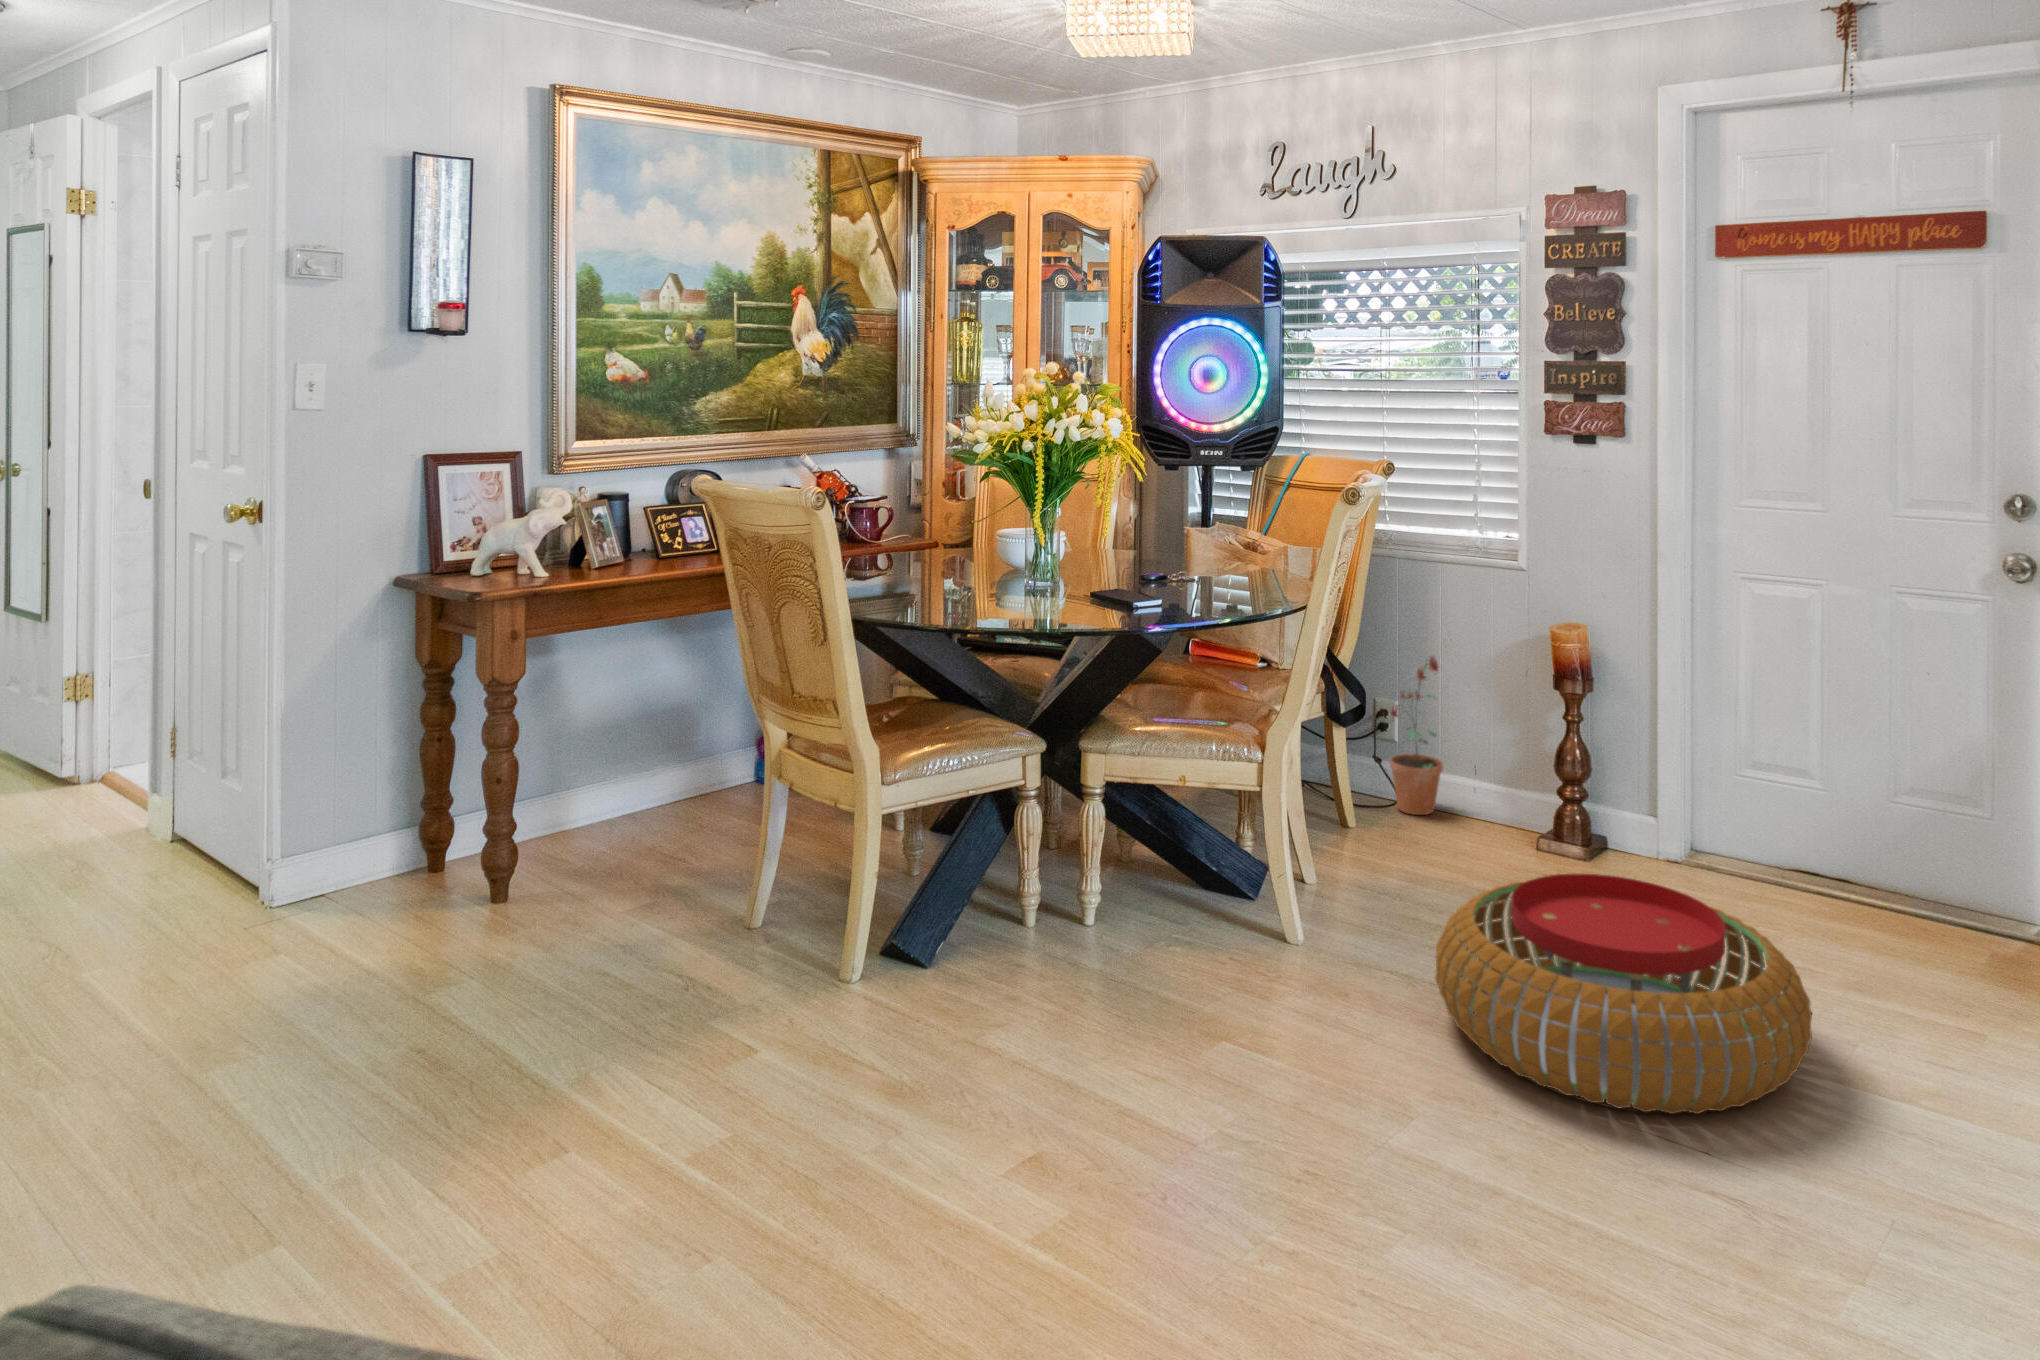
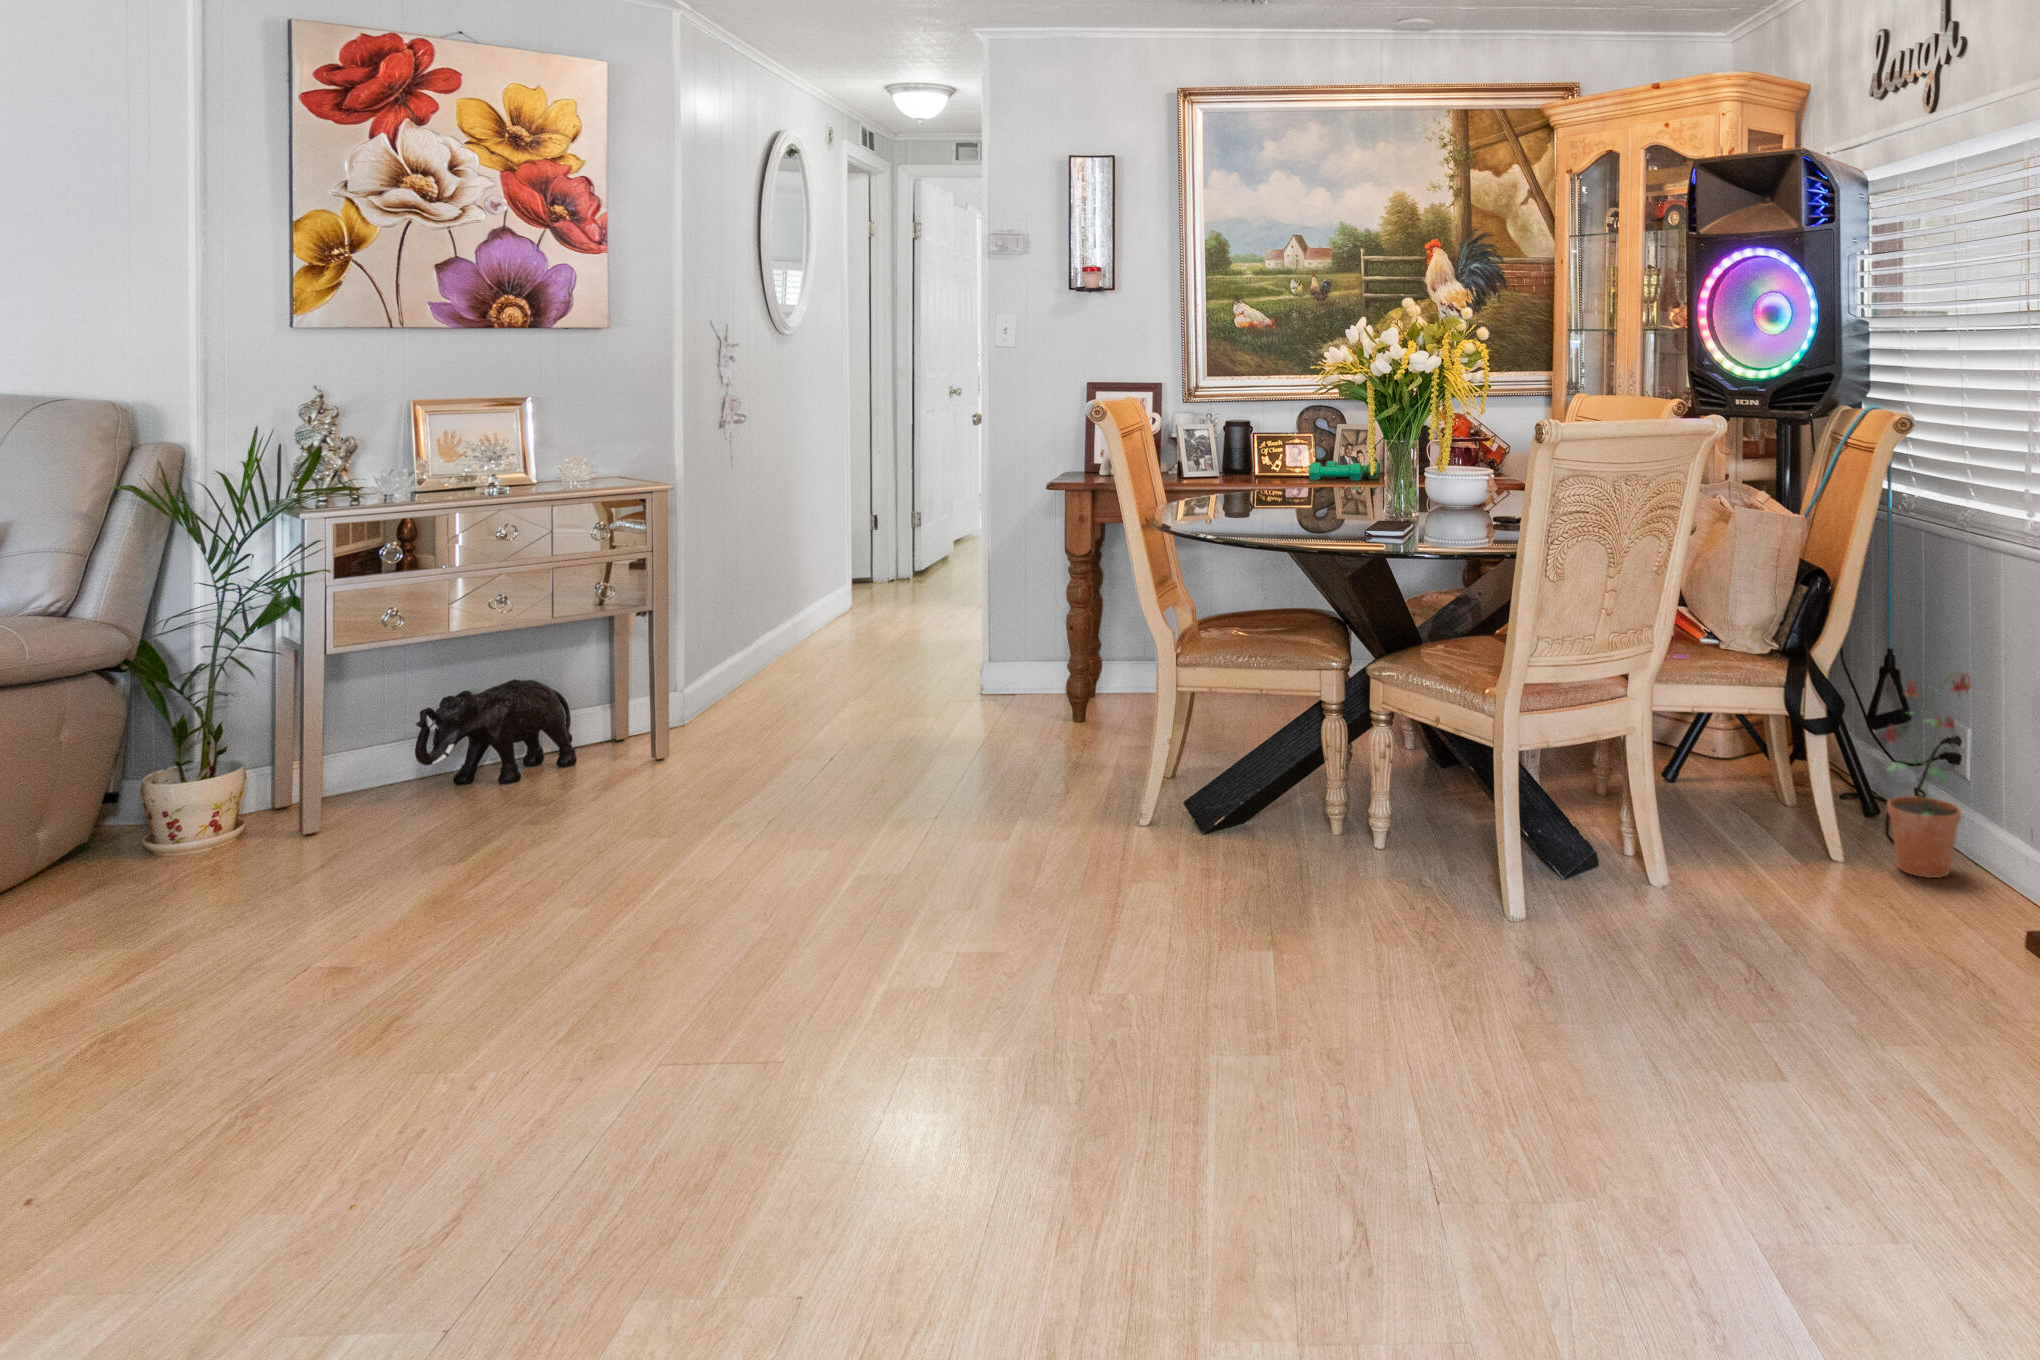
pouf: present [1435,874,1812,1114] -> none [1322,871,1758,1161]

